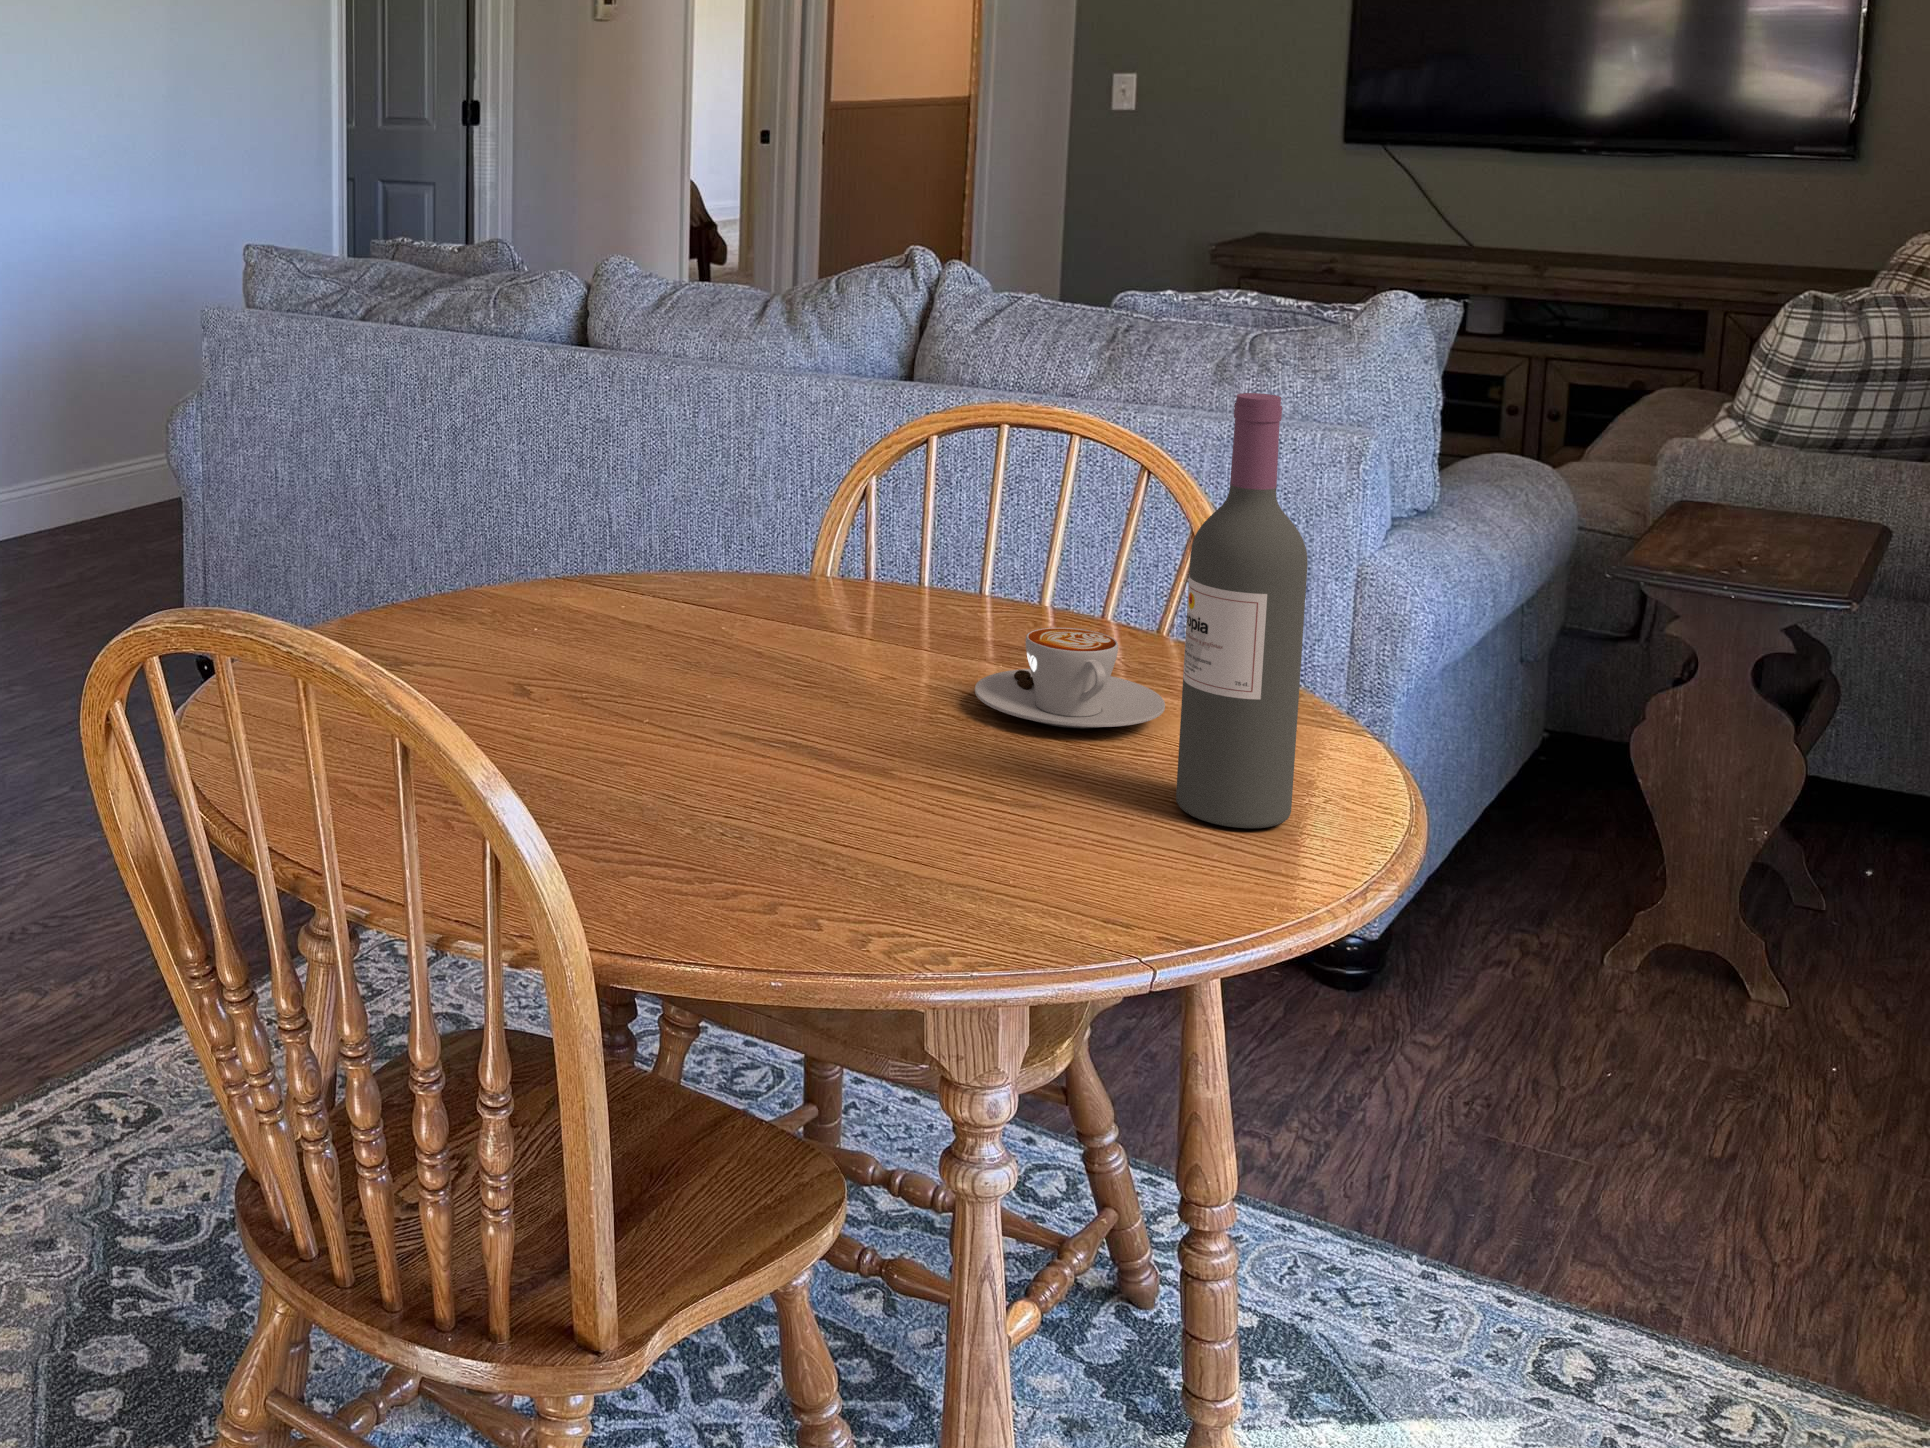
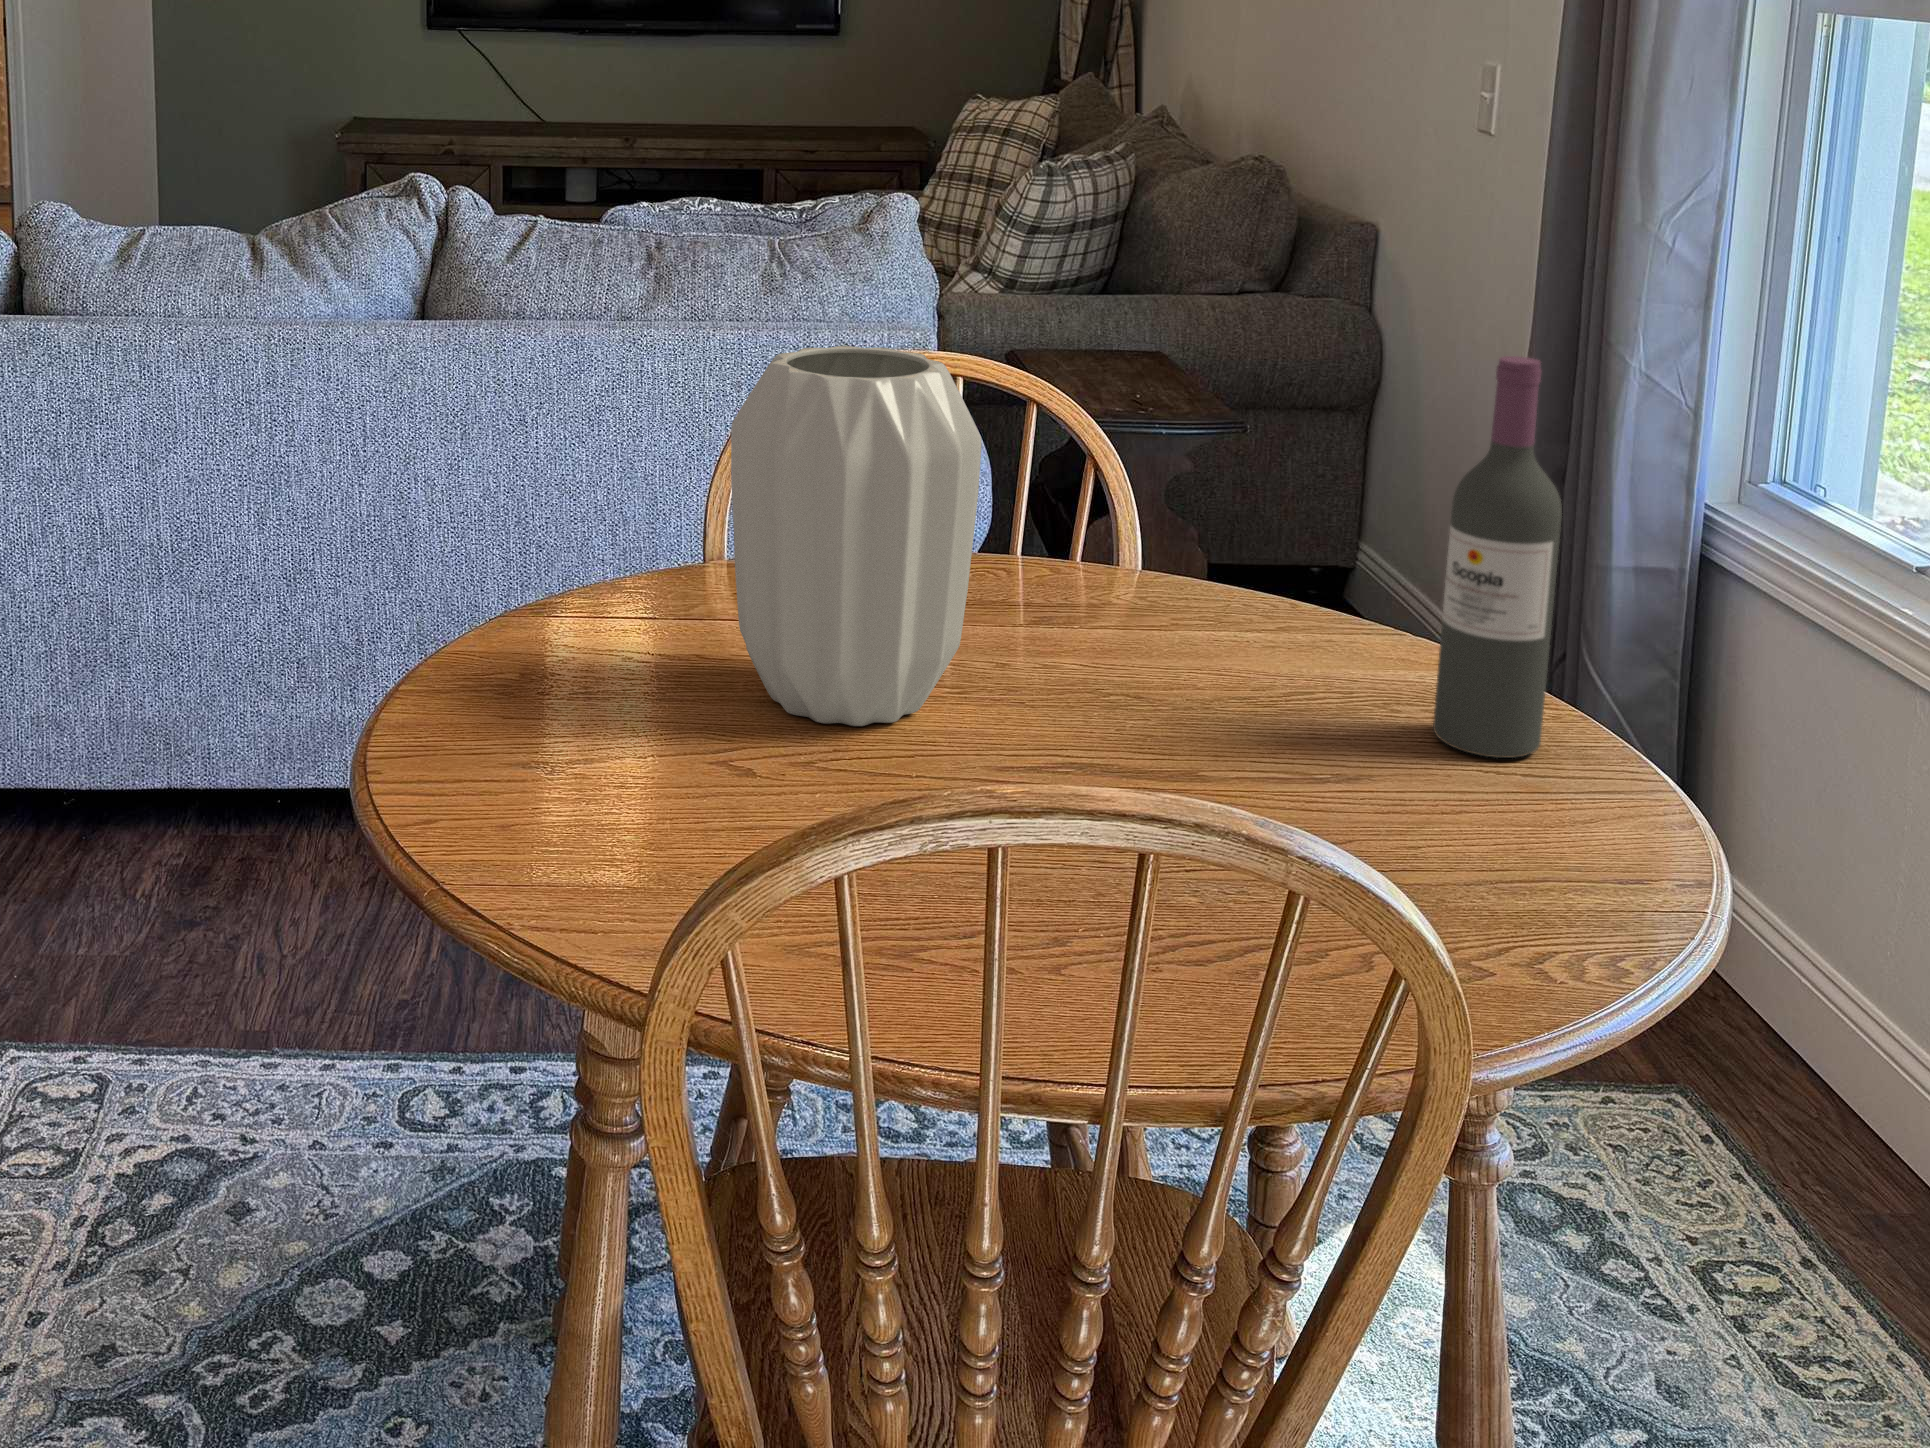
vase: none [590,342,812,682] -> present [731,346,981,726]
coffee cup: present [975,628,1165,728] -> none [1110,587,1295,689]

